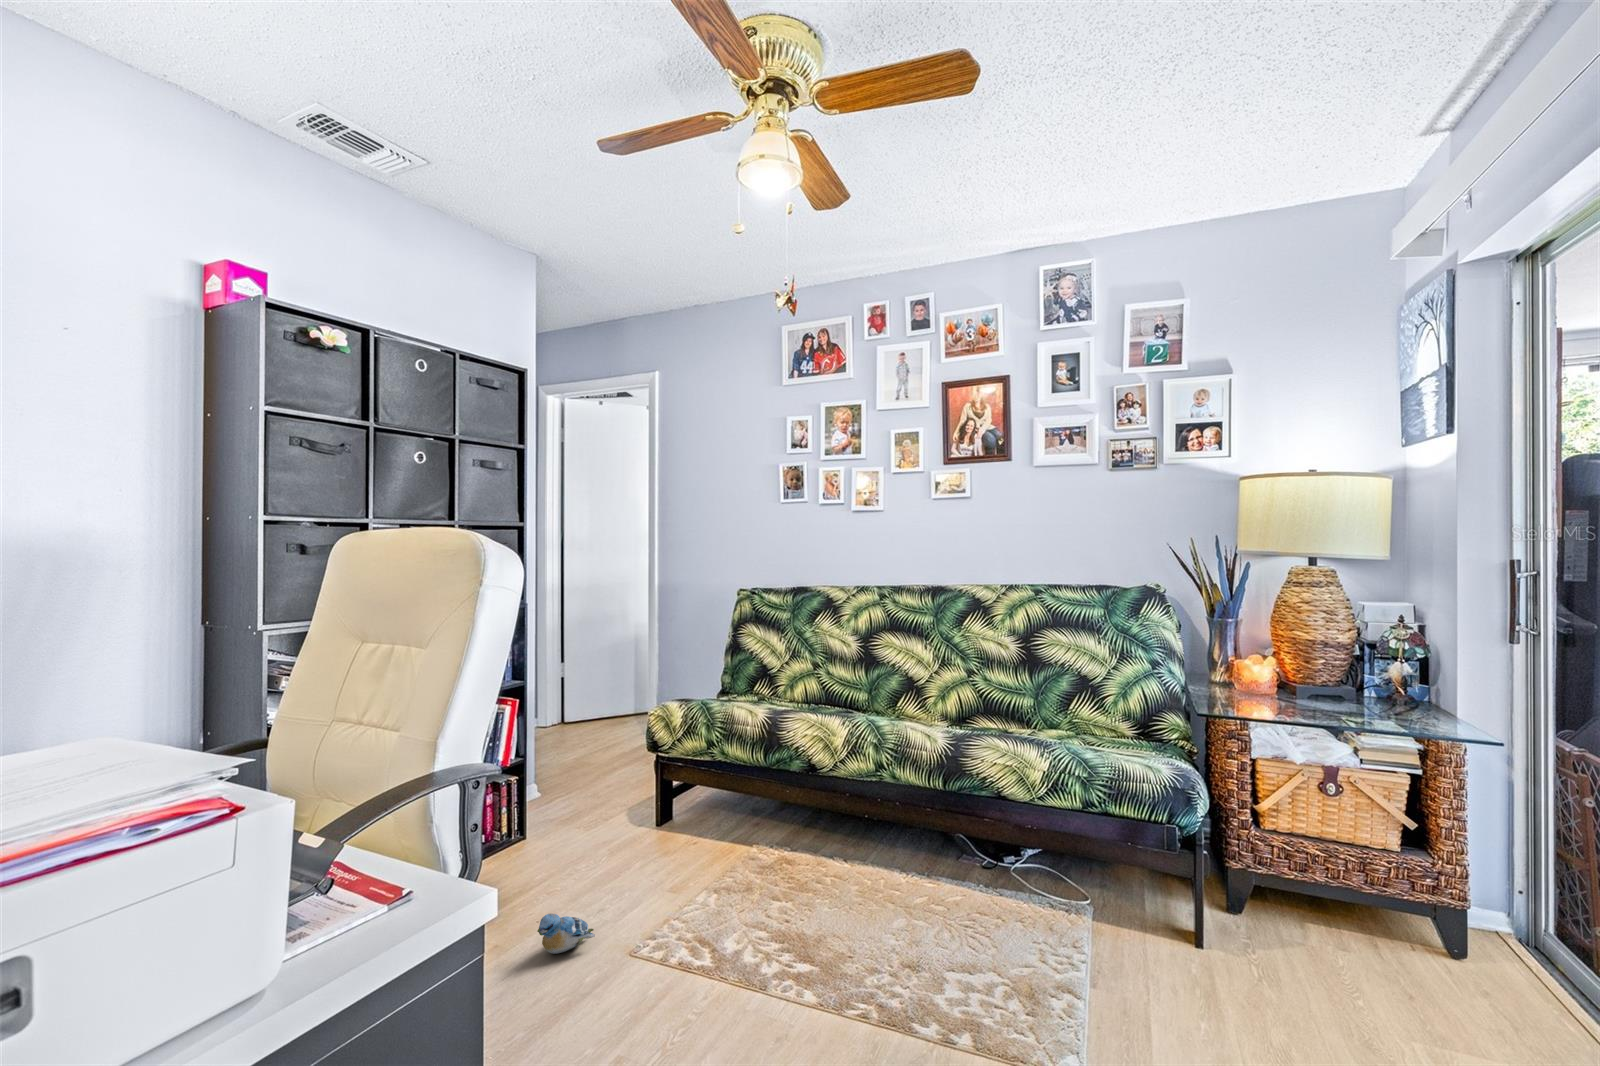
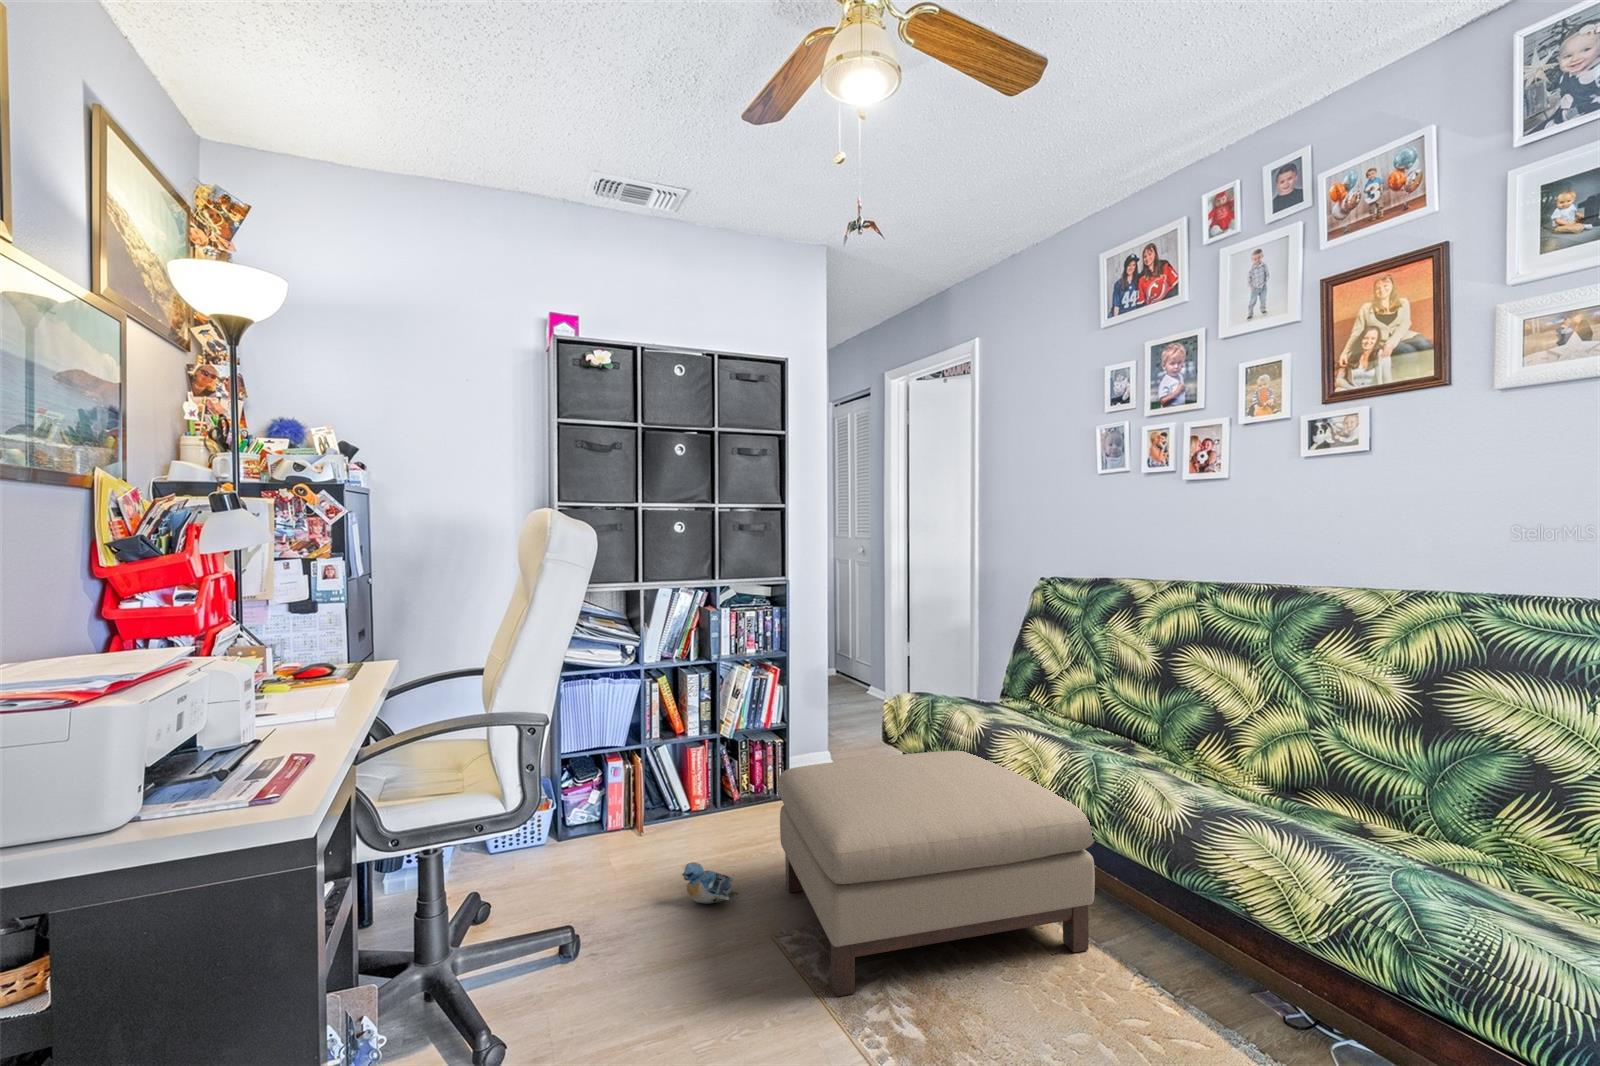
ottoman: none [616,739,879,963] -> present [778,750,1095,996]

